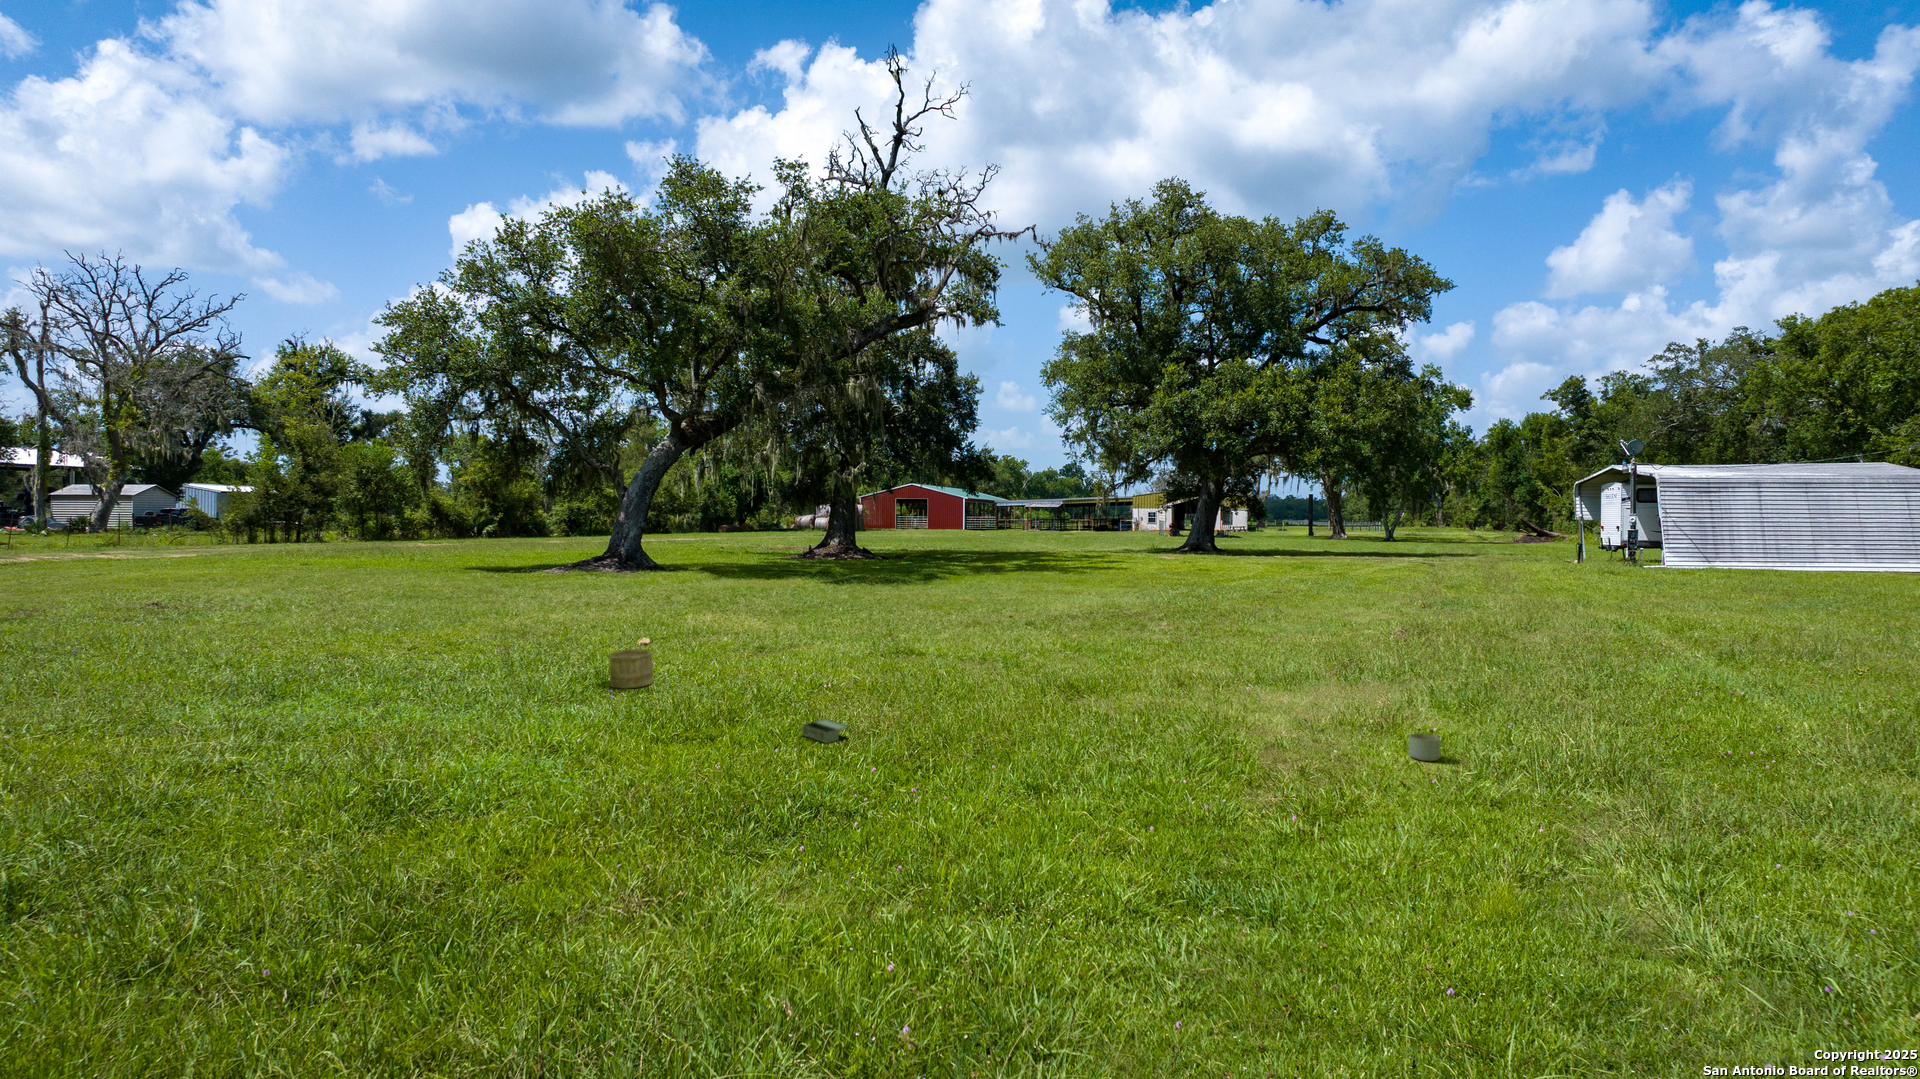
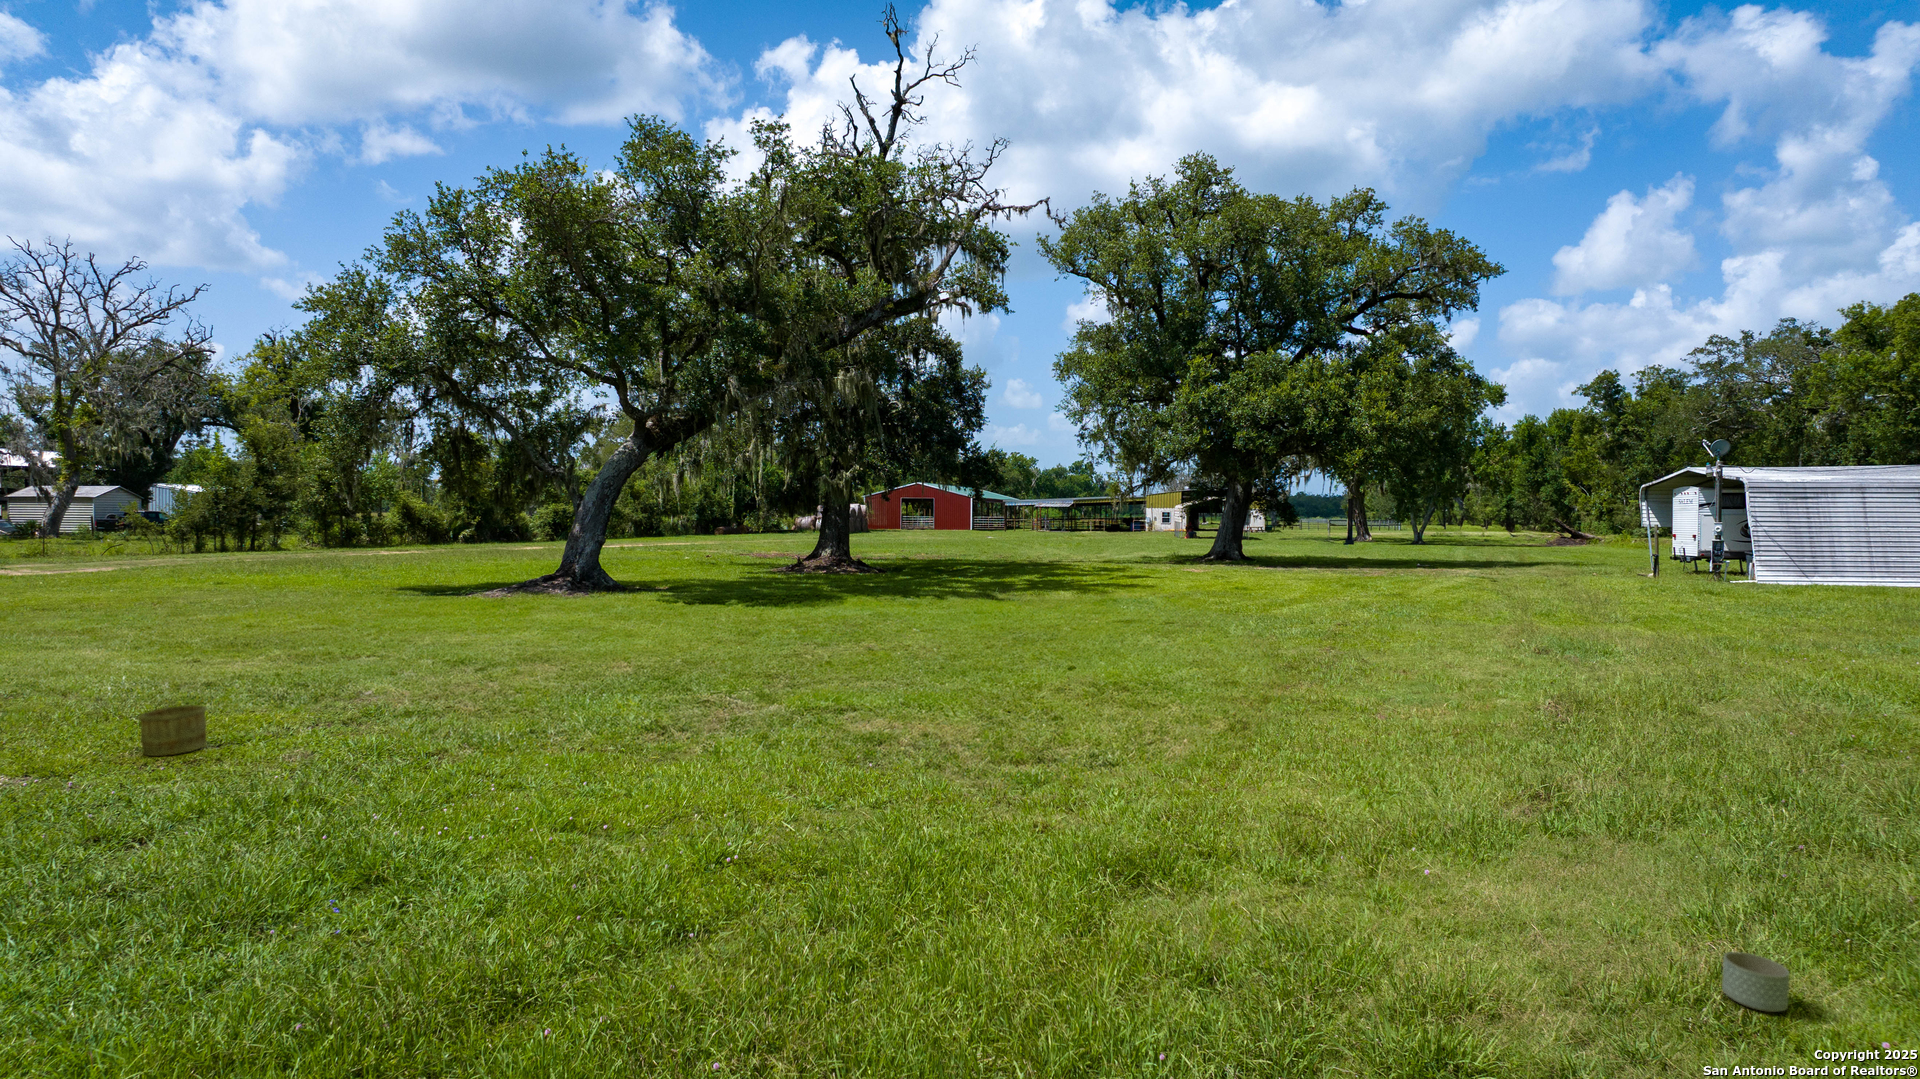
wooden bucket: present [608,649,653,689] -> present [138,705,206,756]
toolbox: present [802,719,849,743] -> none [674,896,753,954]

